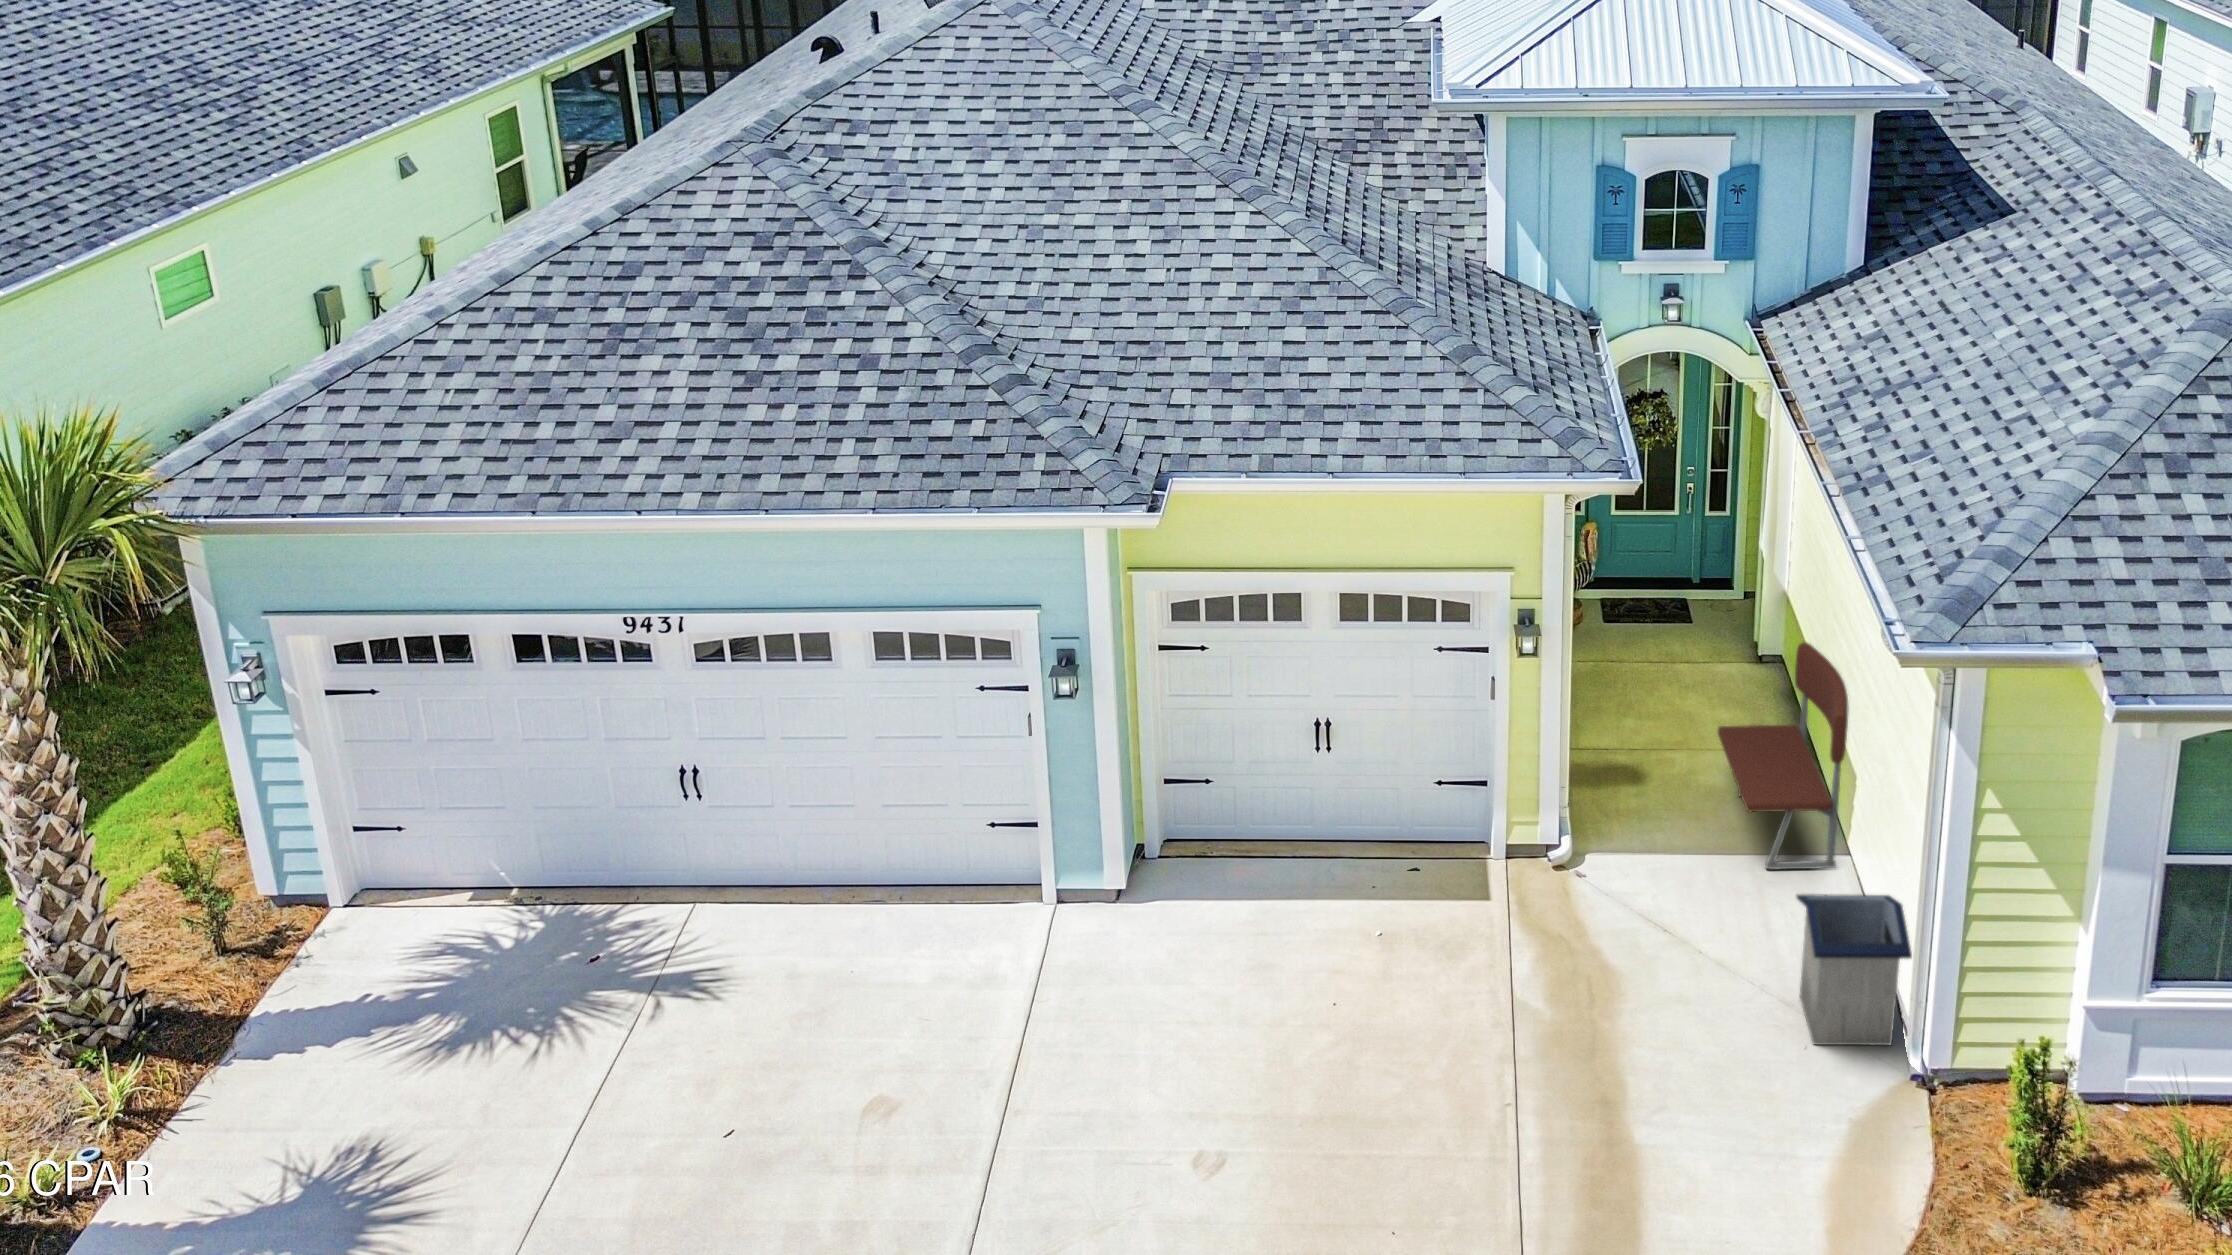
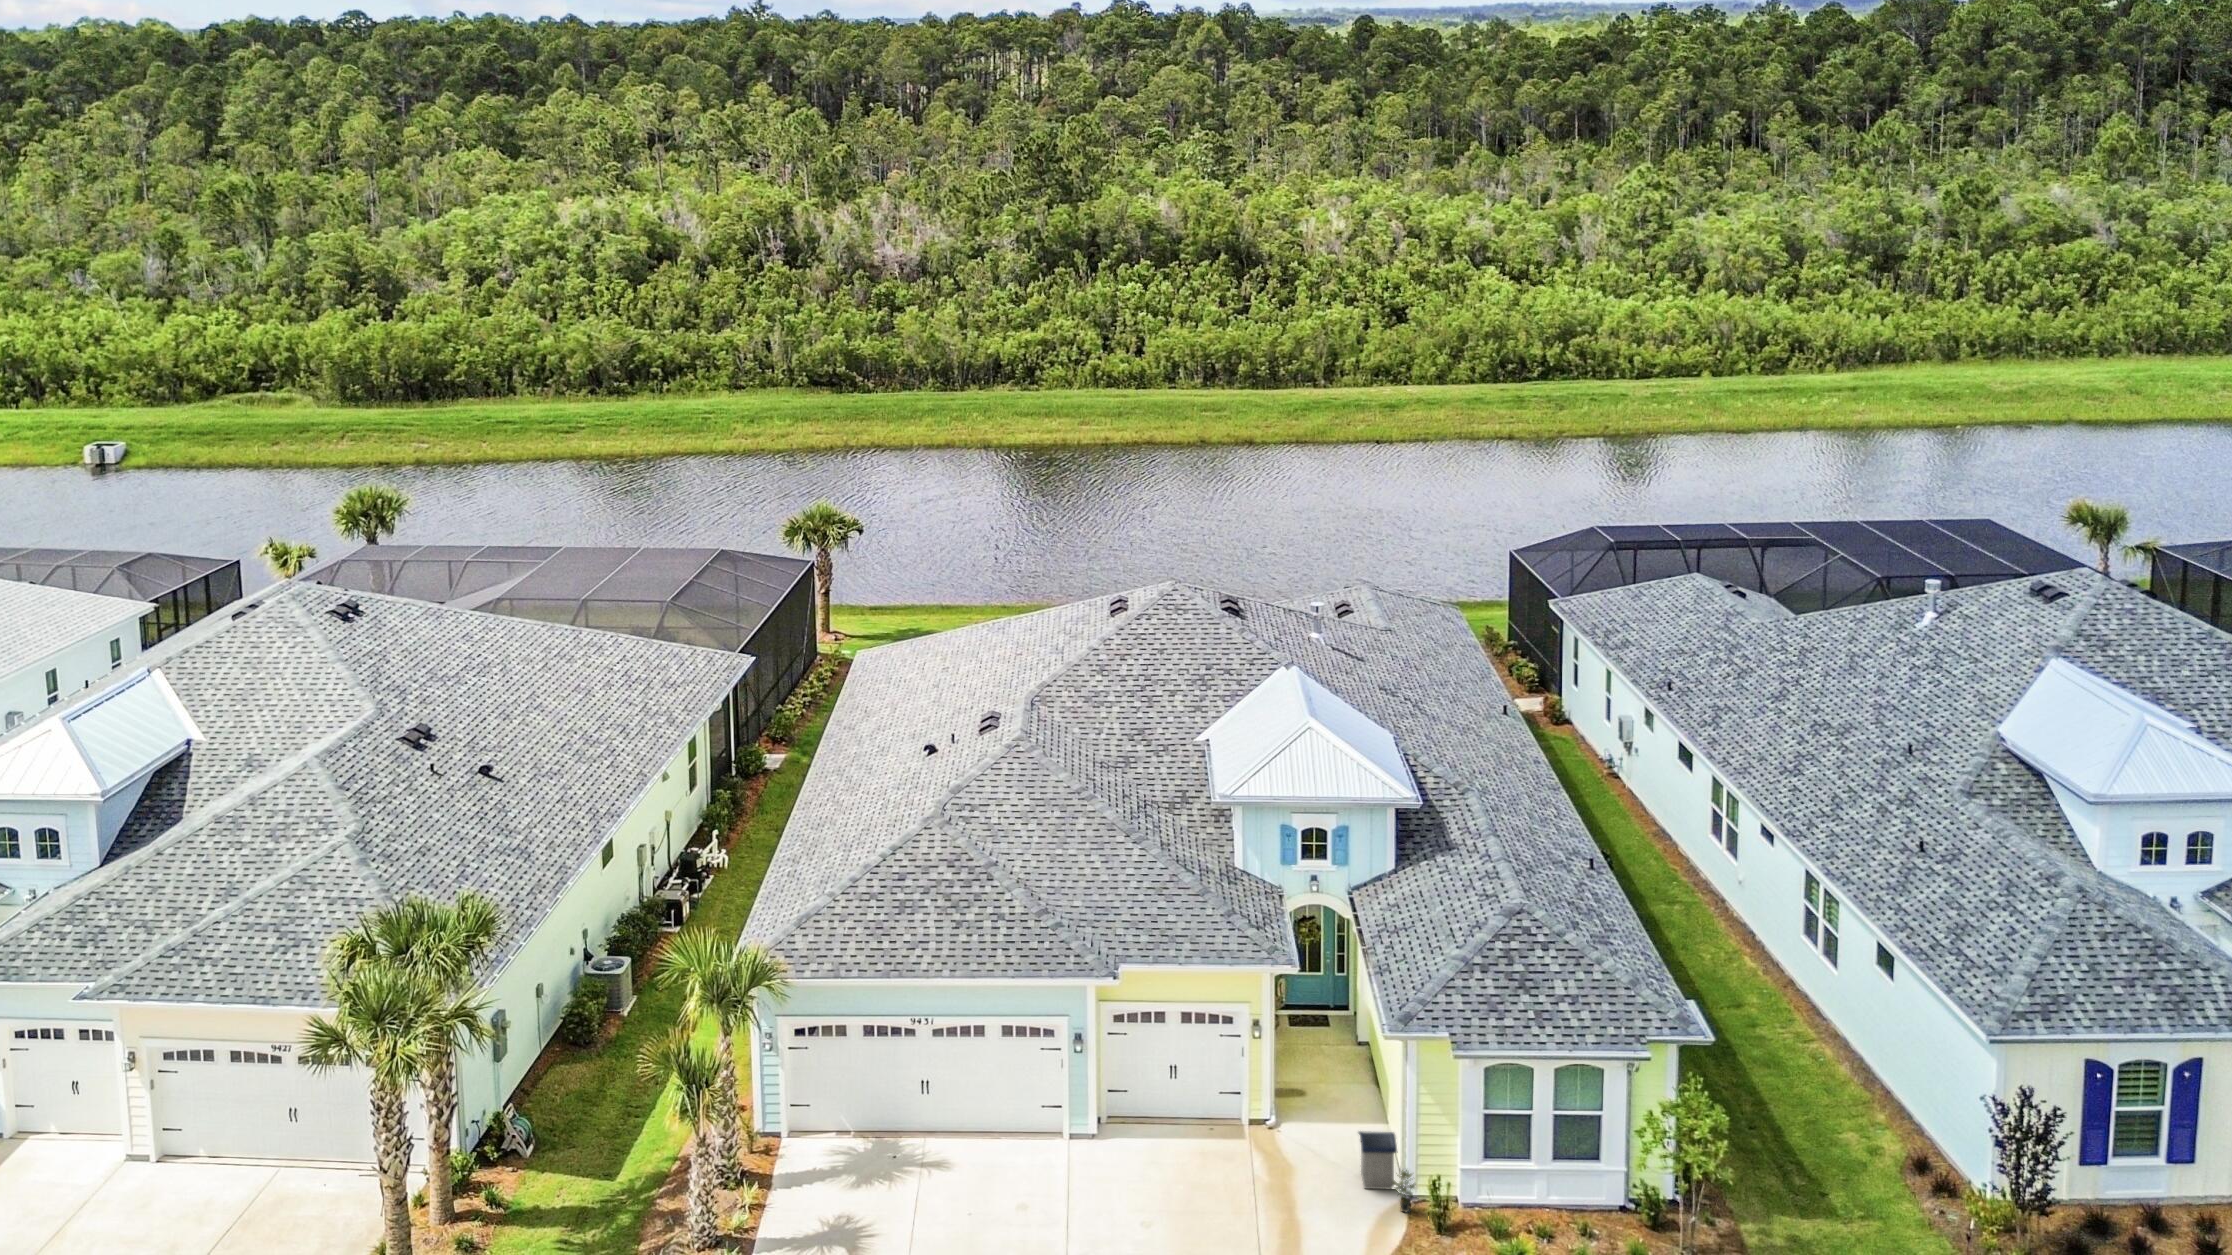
bench: present [1718,643,1849,870] -> none [1334,1034,1383,1129]
potted plant: none [1902,1005,1969,1120] -> present [1392,1169,1416,1212]

